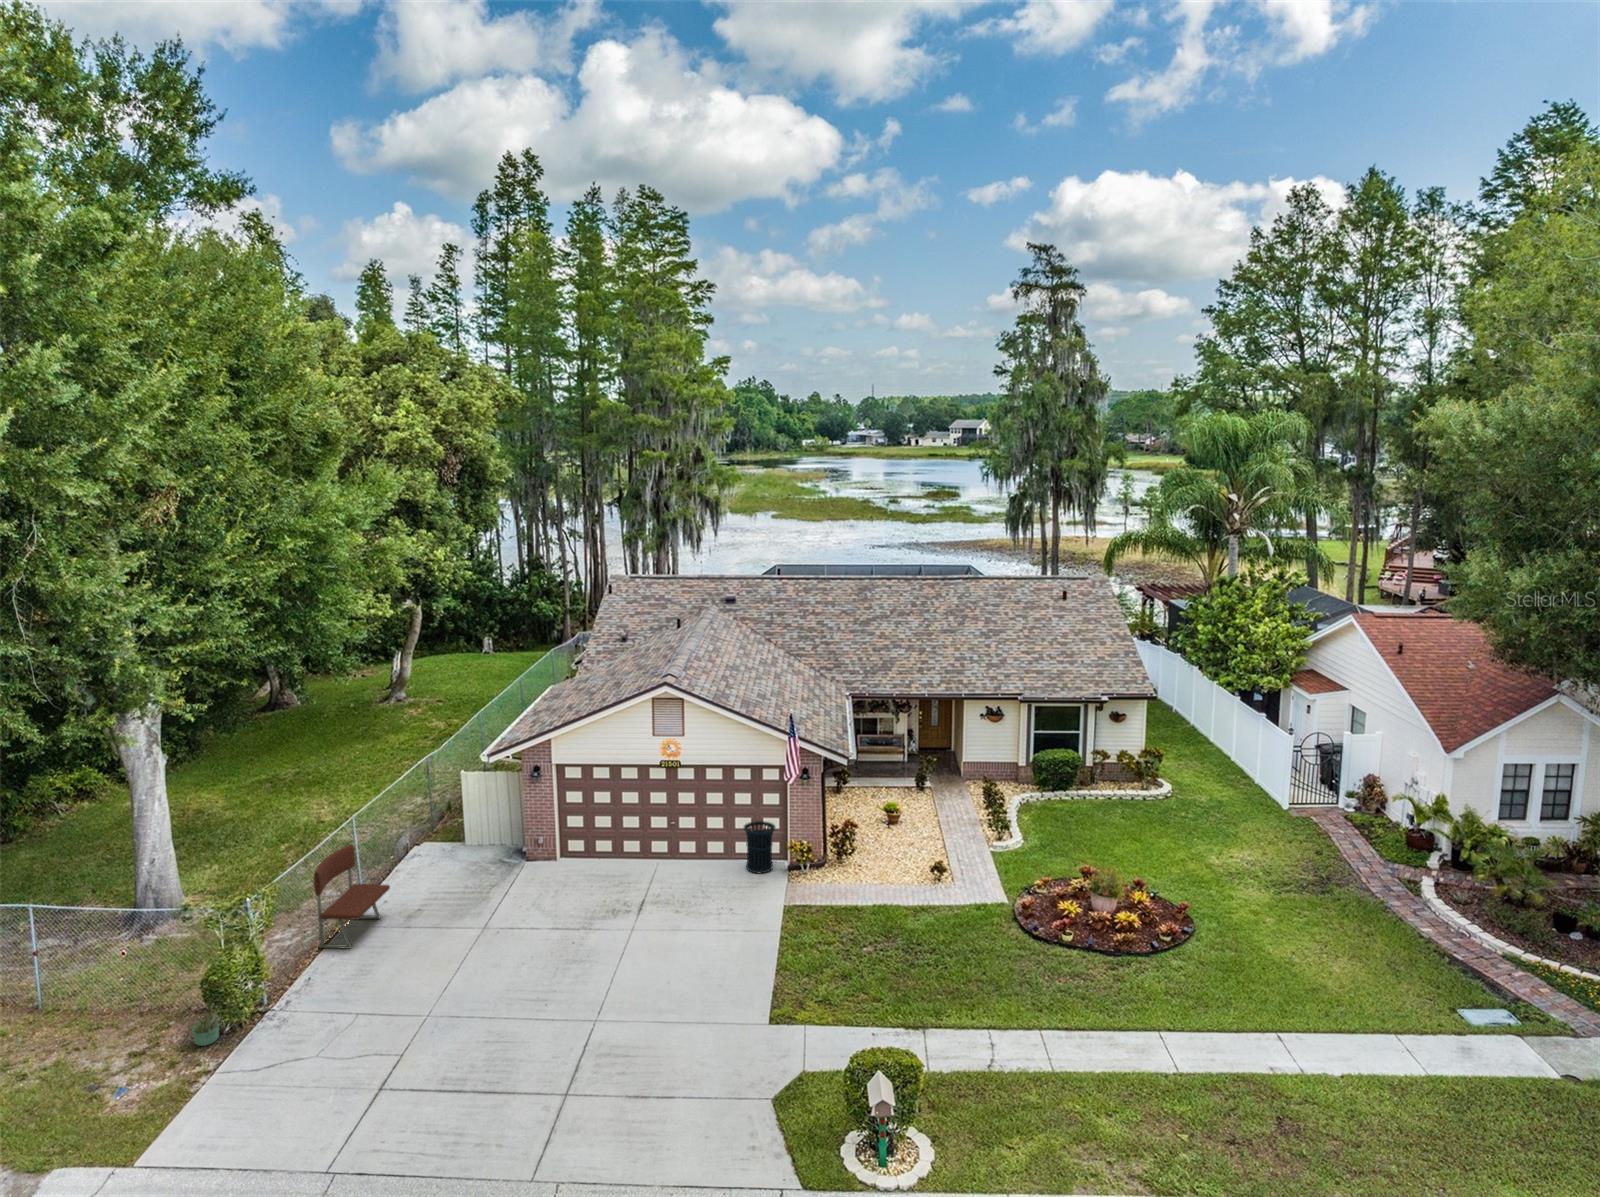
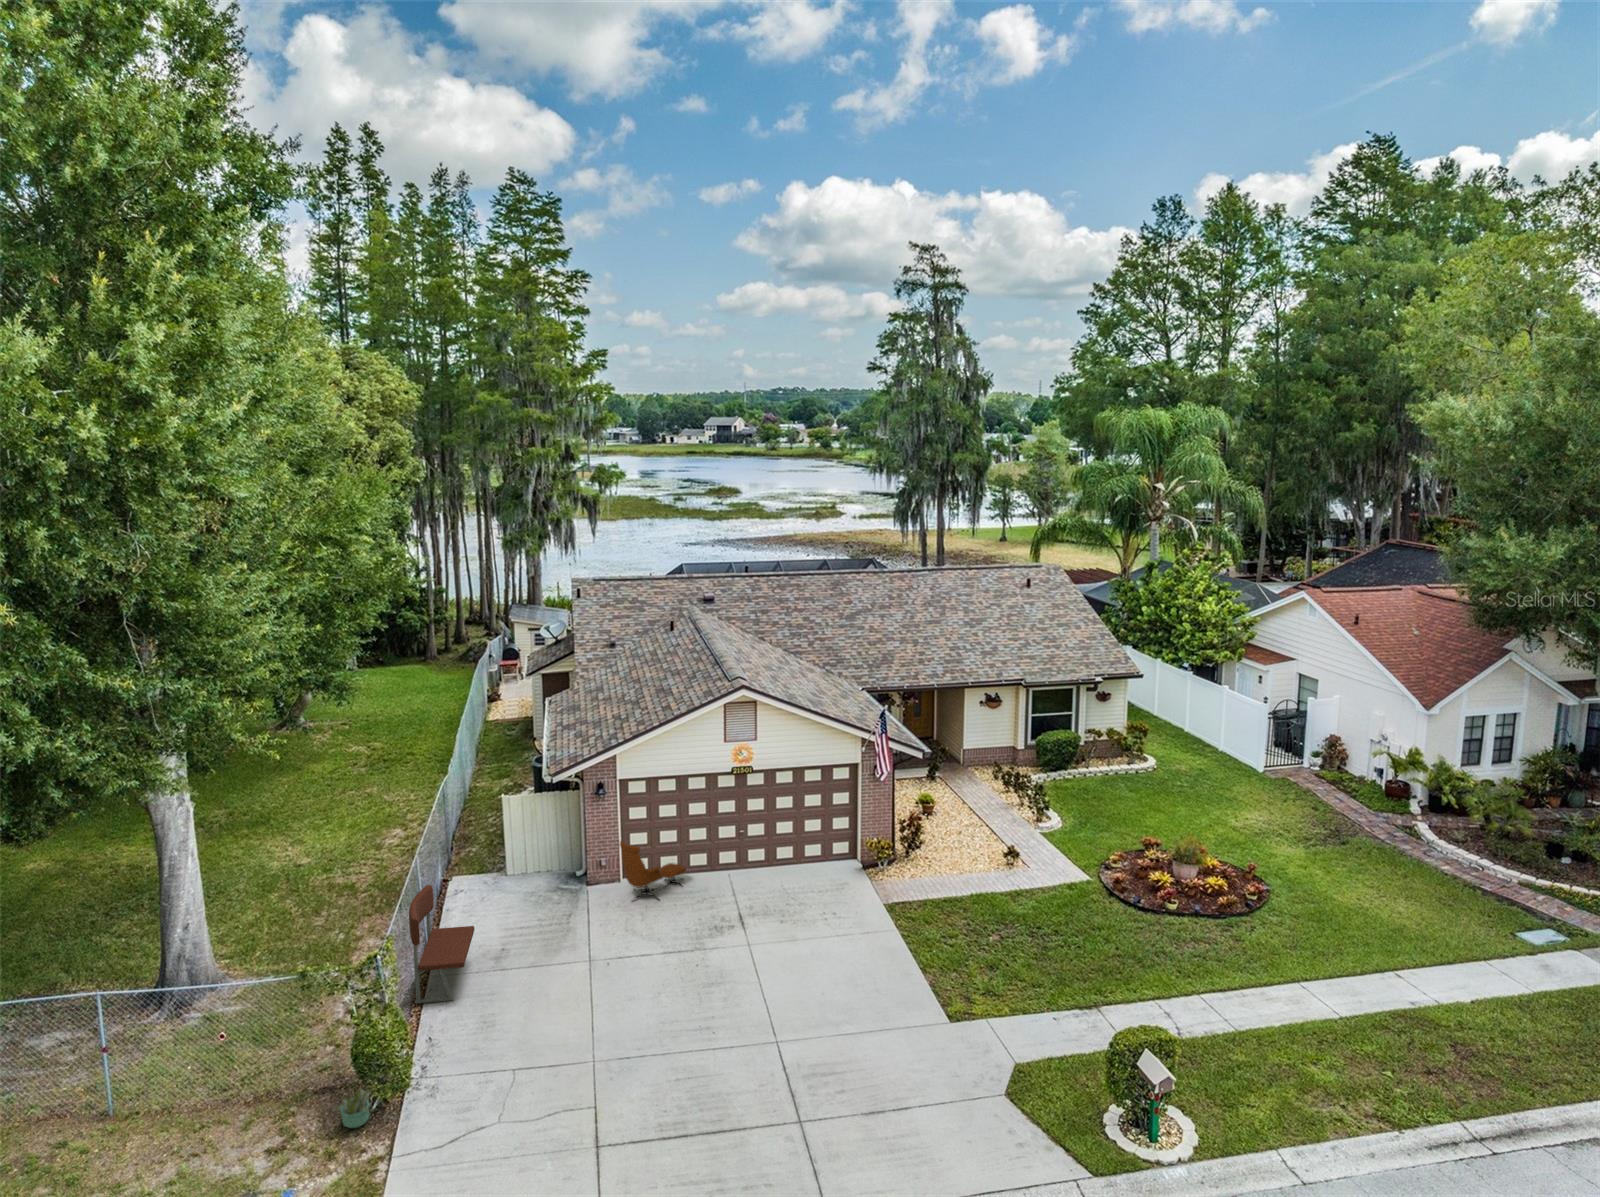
lounge chair: none [548,821,619,880] -> present [620,841,686,901]
trash can: present [744,821,775,873] -> none [816,823,849,876]

